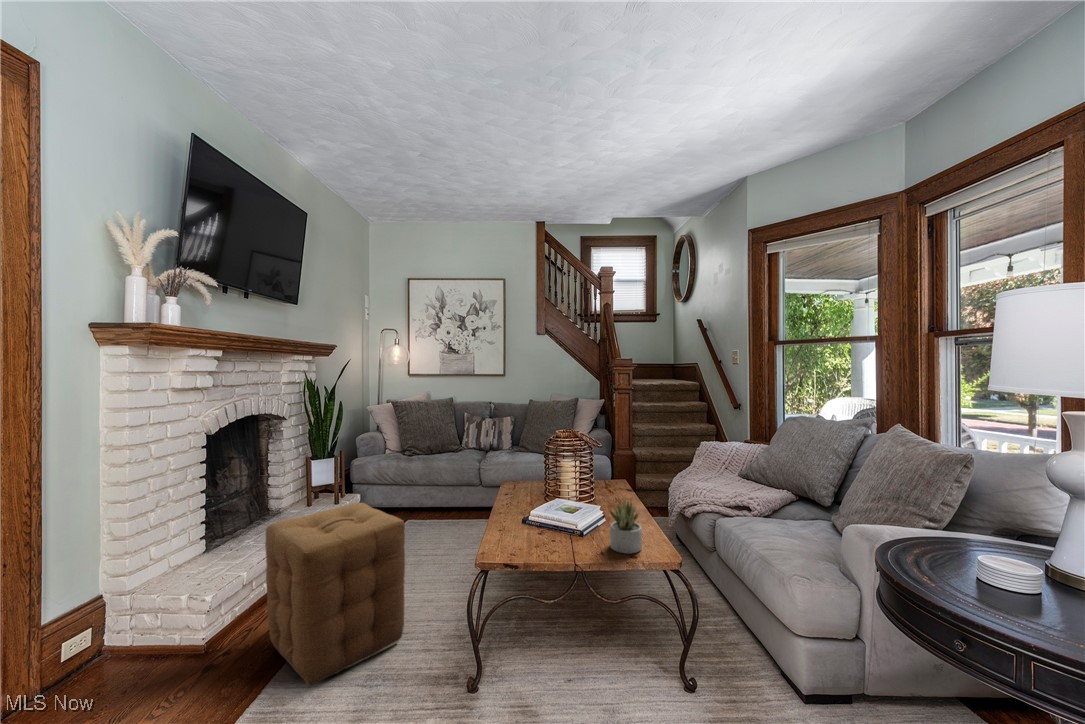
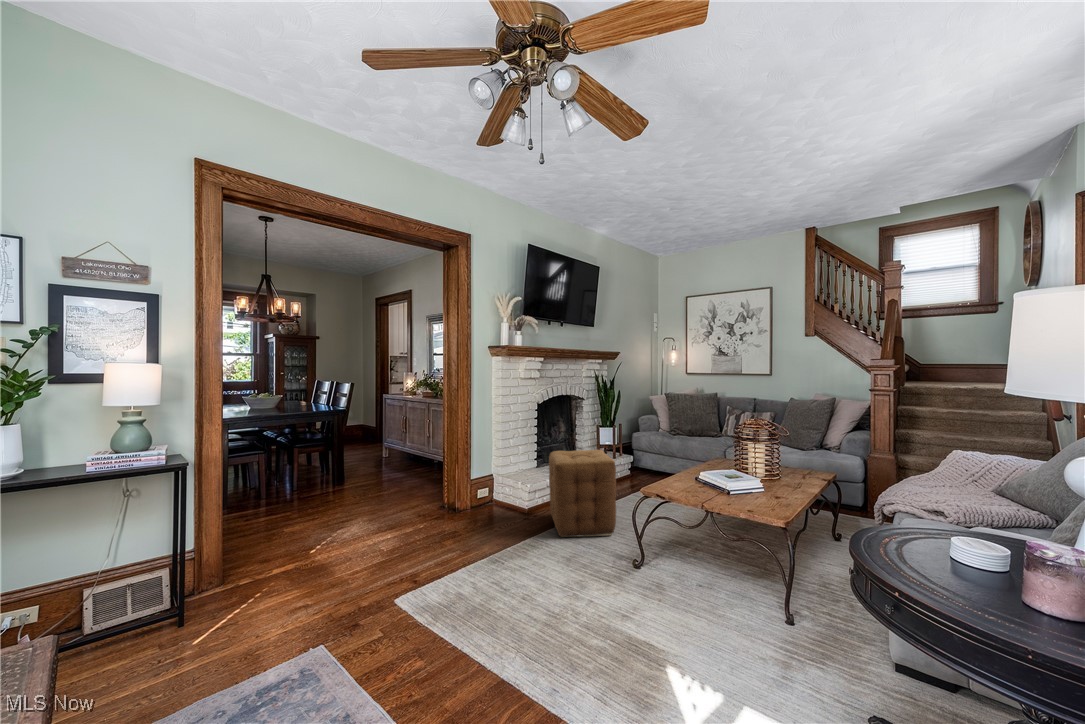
succulent plant: present [609,499,642,554] -> none [729,465,761,506]

